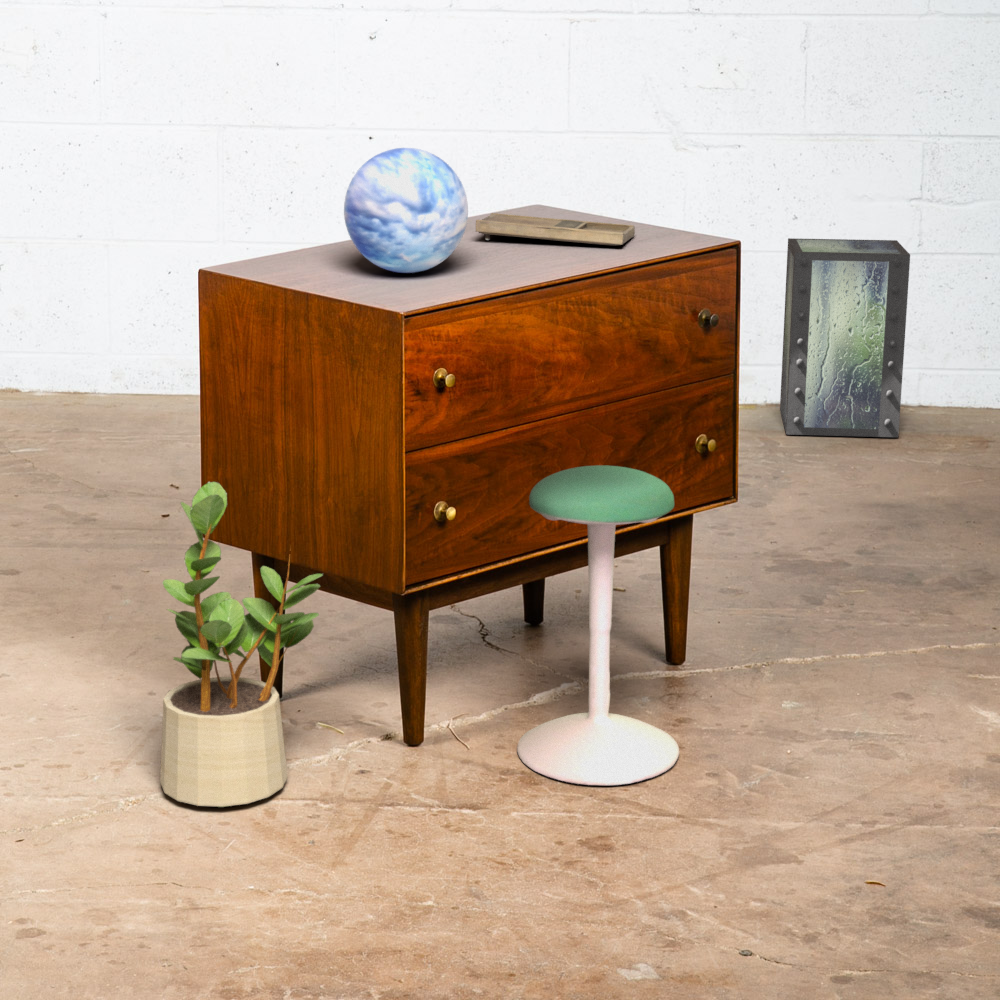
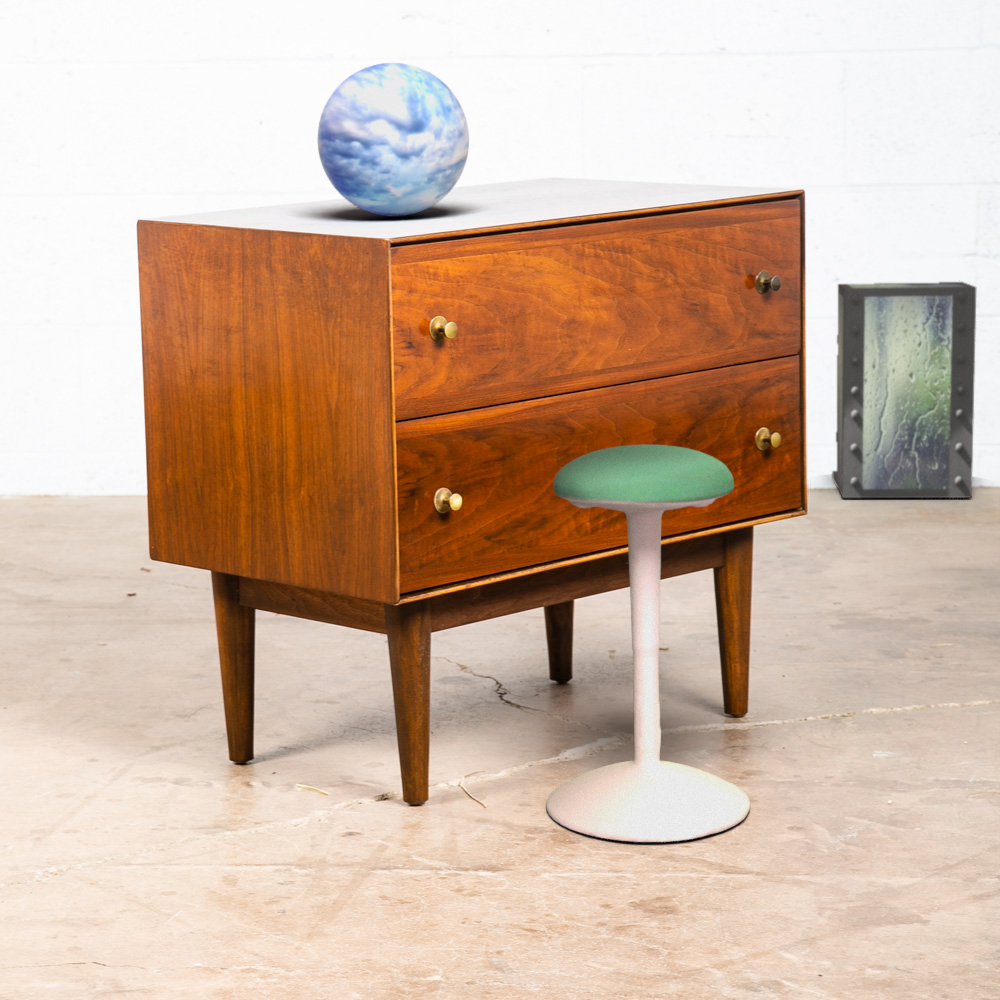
tray: present [476,213,635,246] -> none [479,172,671,197]
potted plant: present [160,482,323,807] -> none [93,459,296,875]

